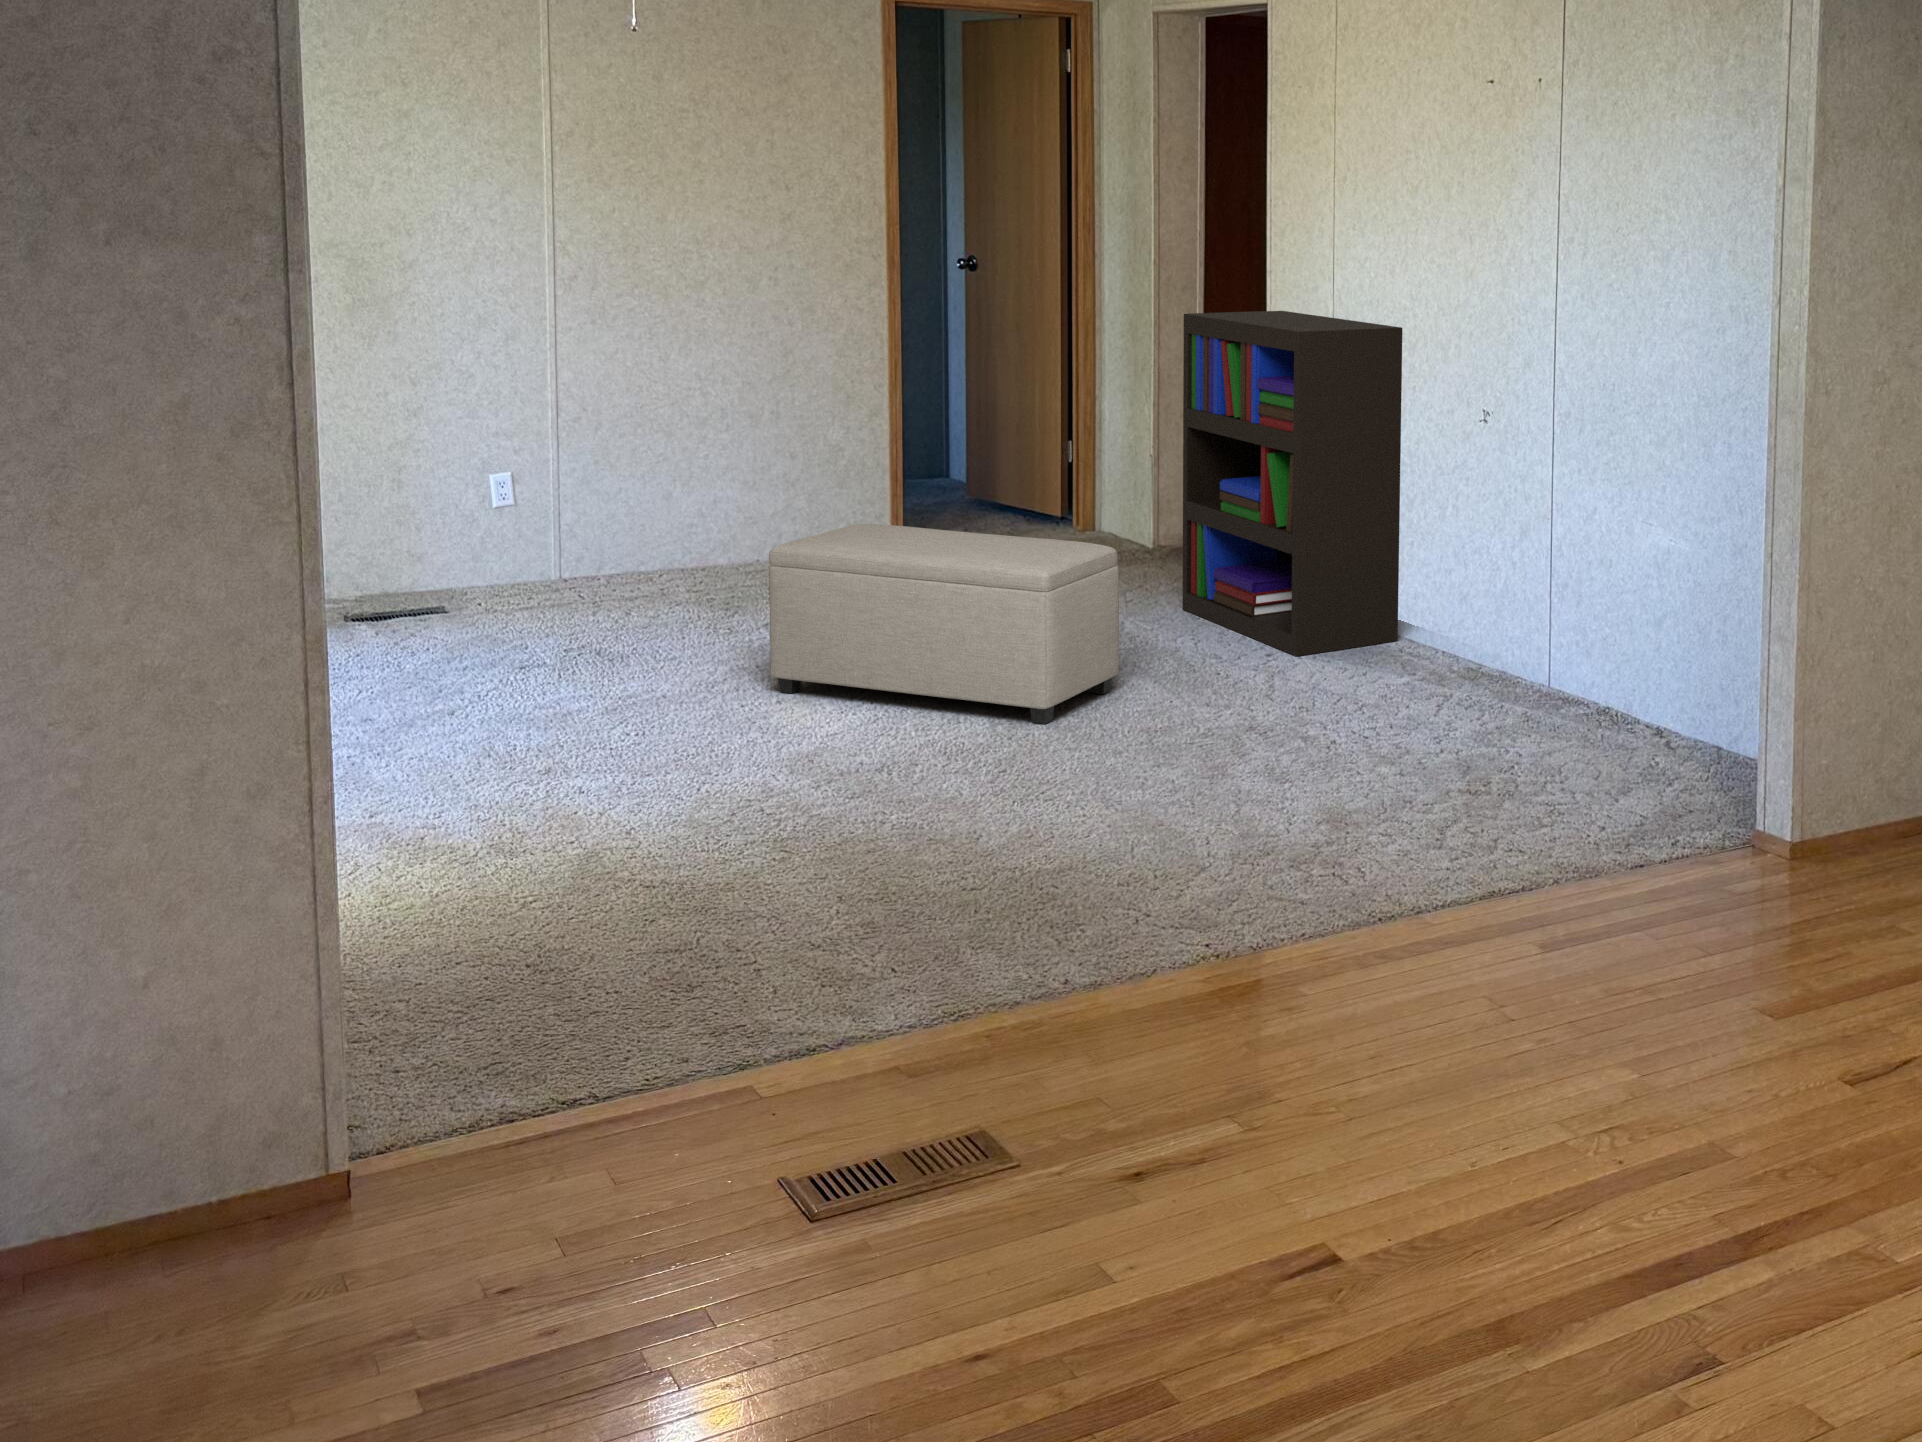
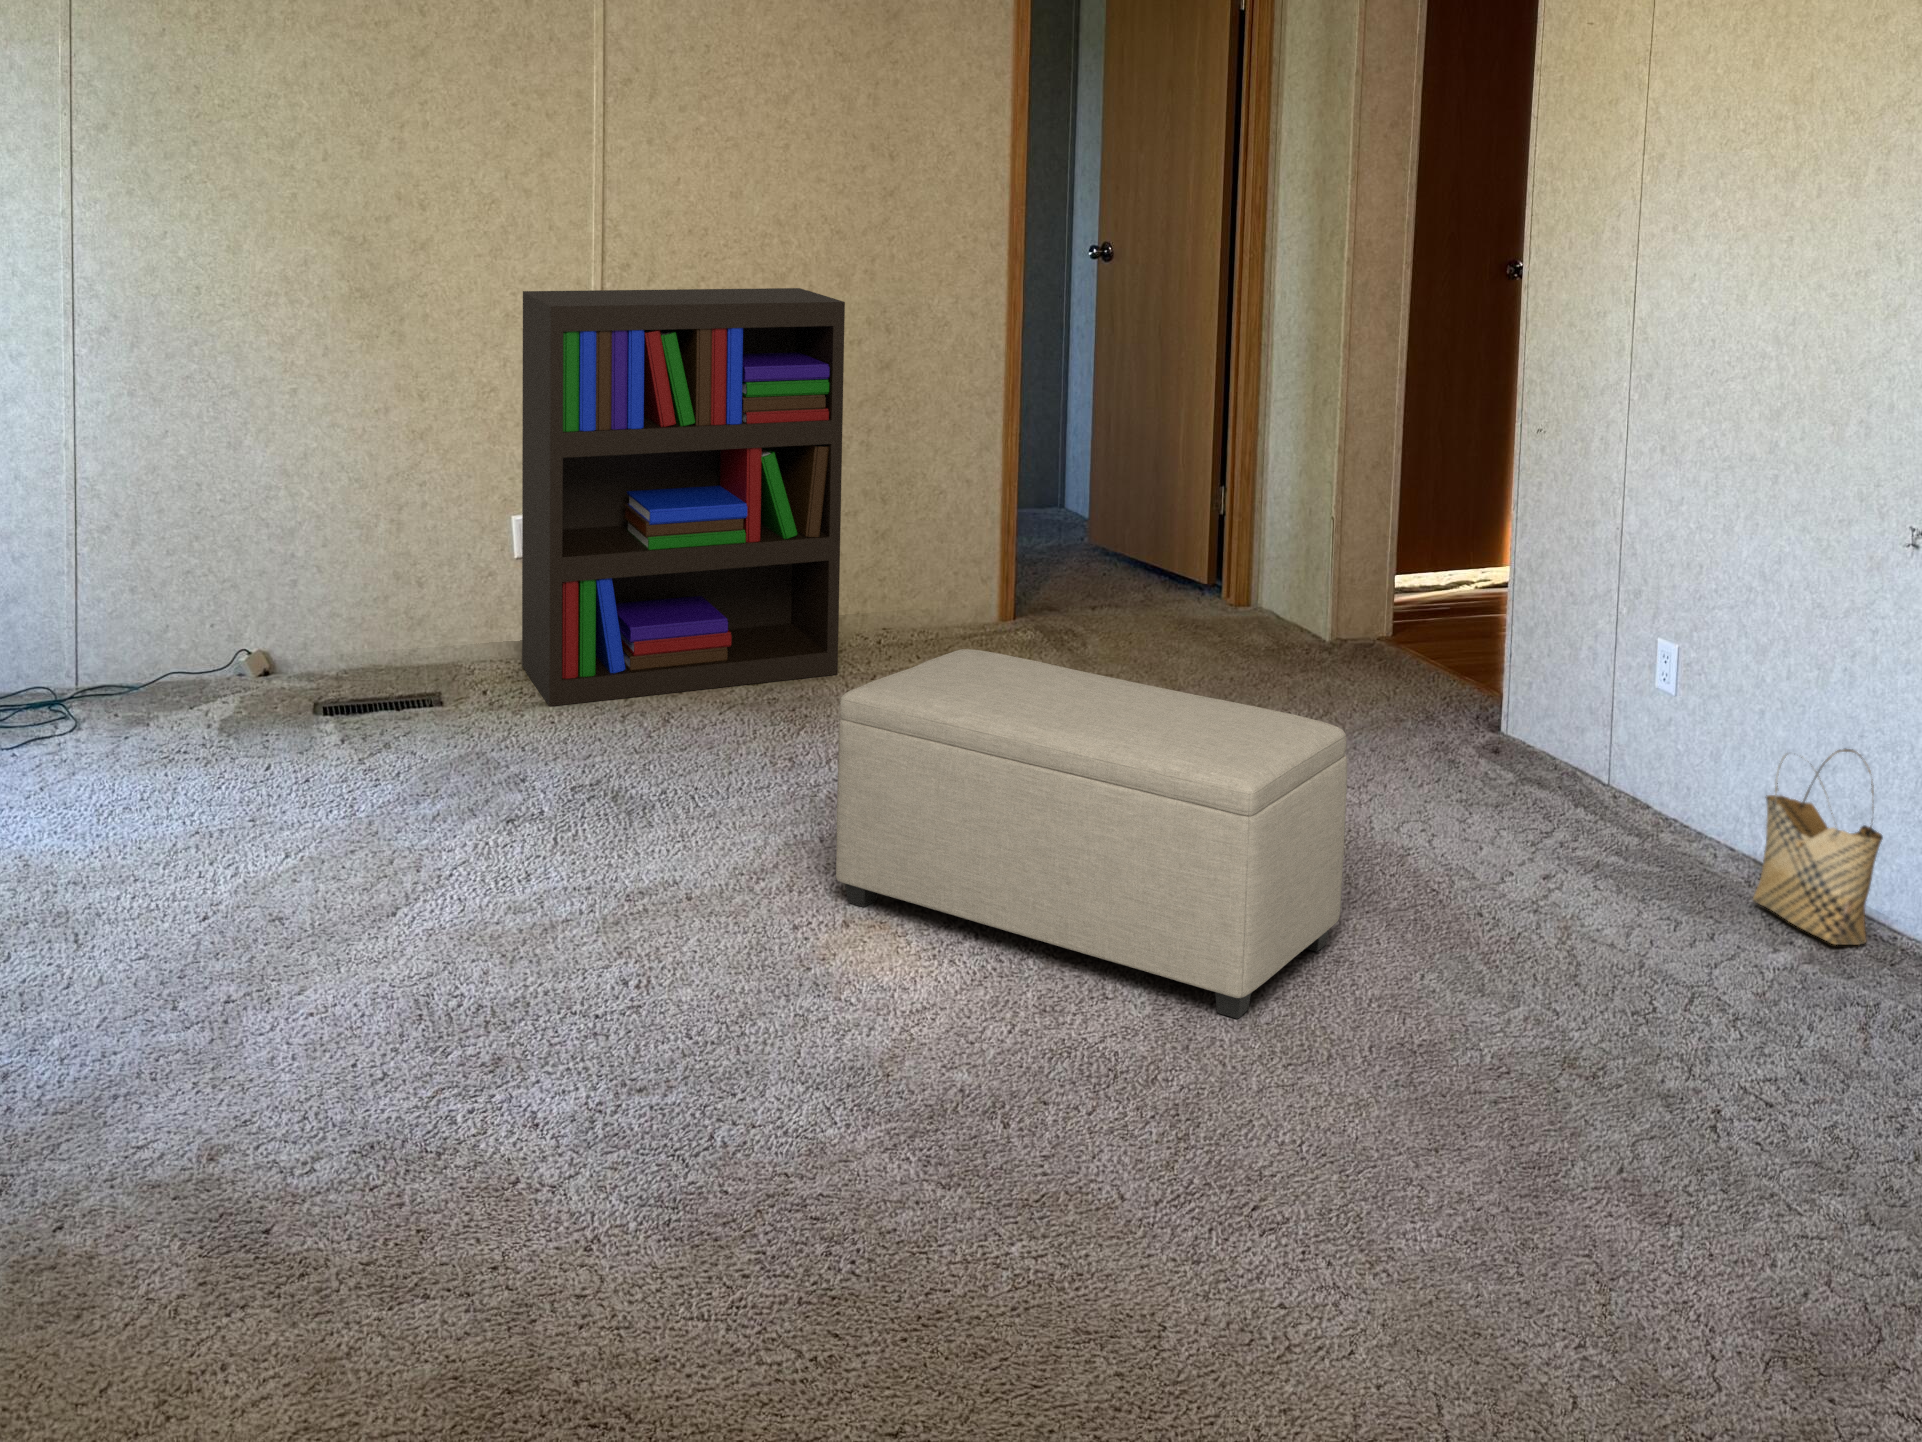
bookshelf: present [1183,311,1403,656] -> present [522,288,845,706]
woven basket: none [1398,551,1468,671] -> present [1753,749,1883,945]

